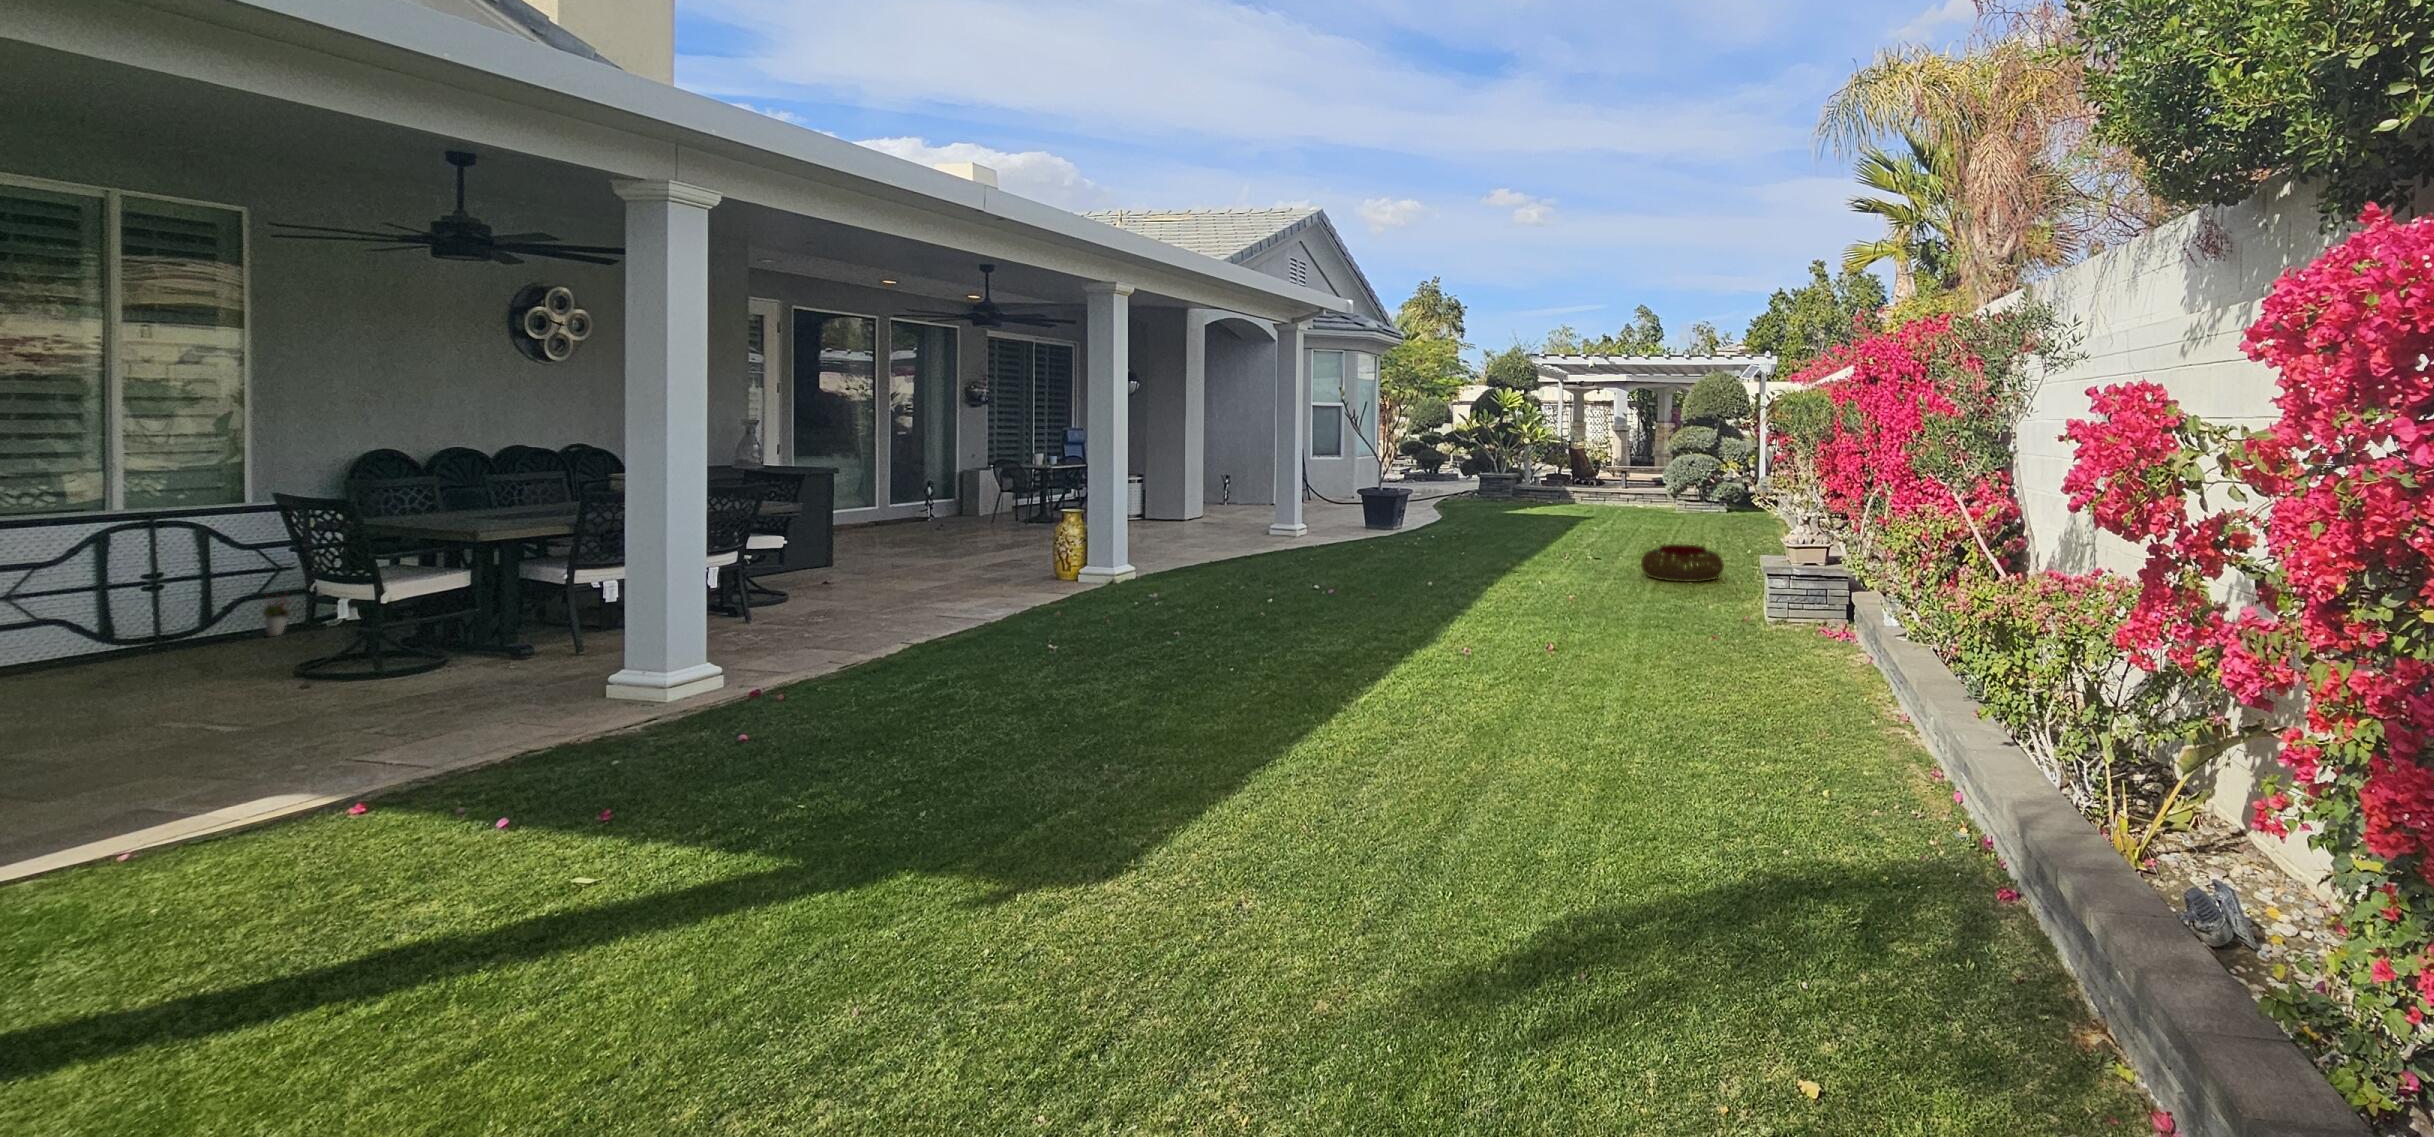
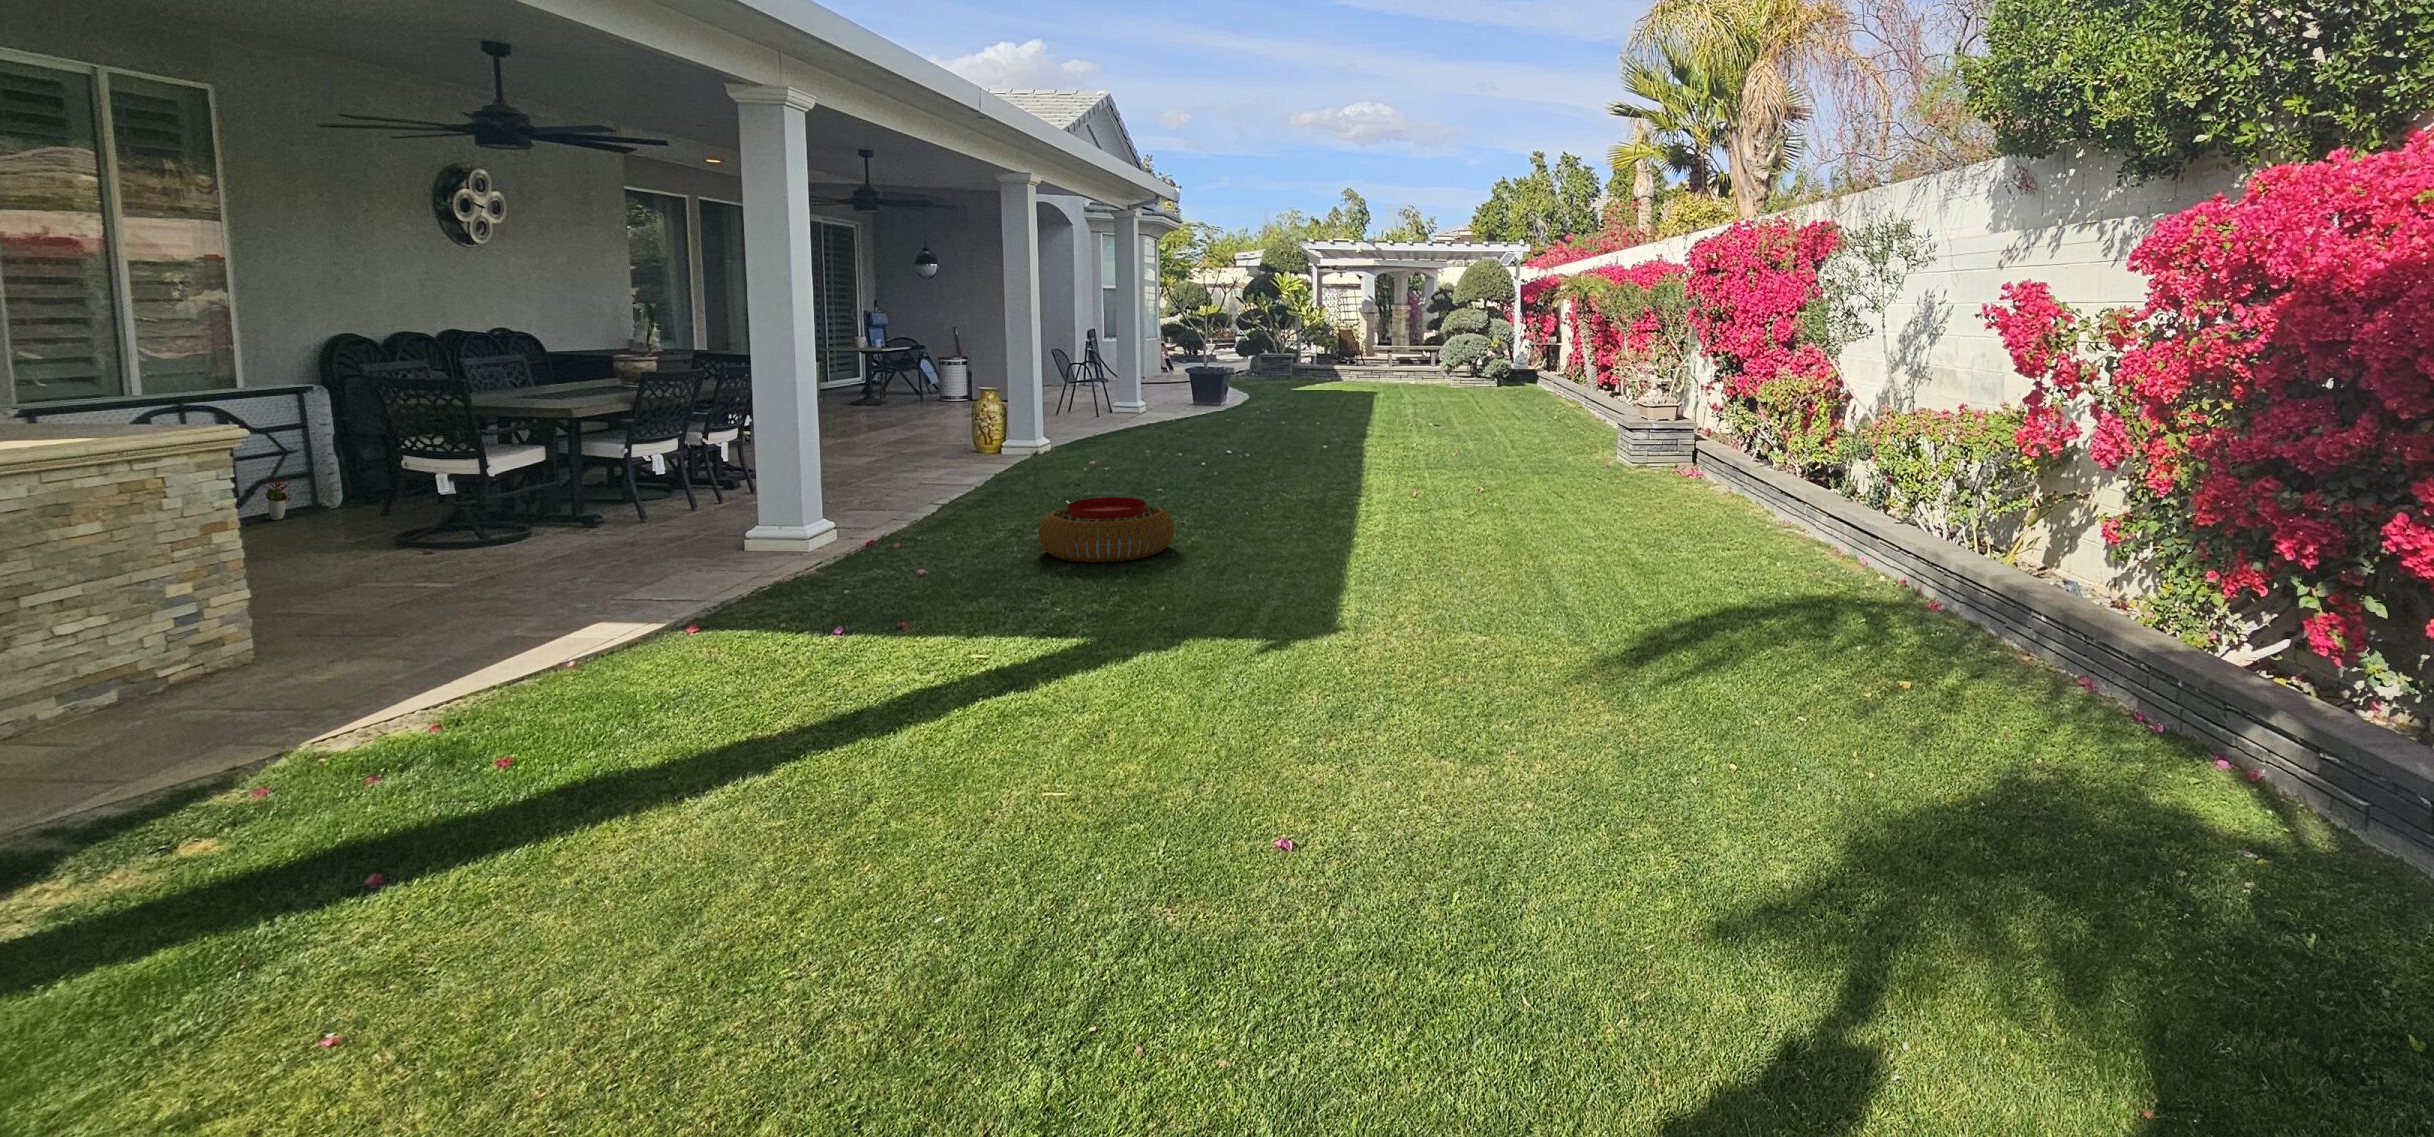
pouf: present [1641,544,1724,582] -> present [1039,497,1174,562]

